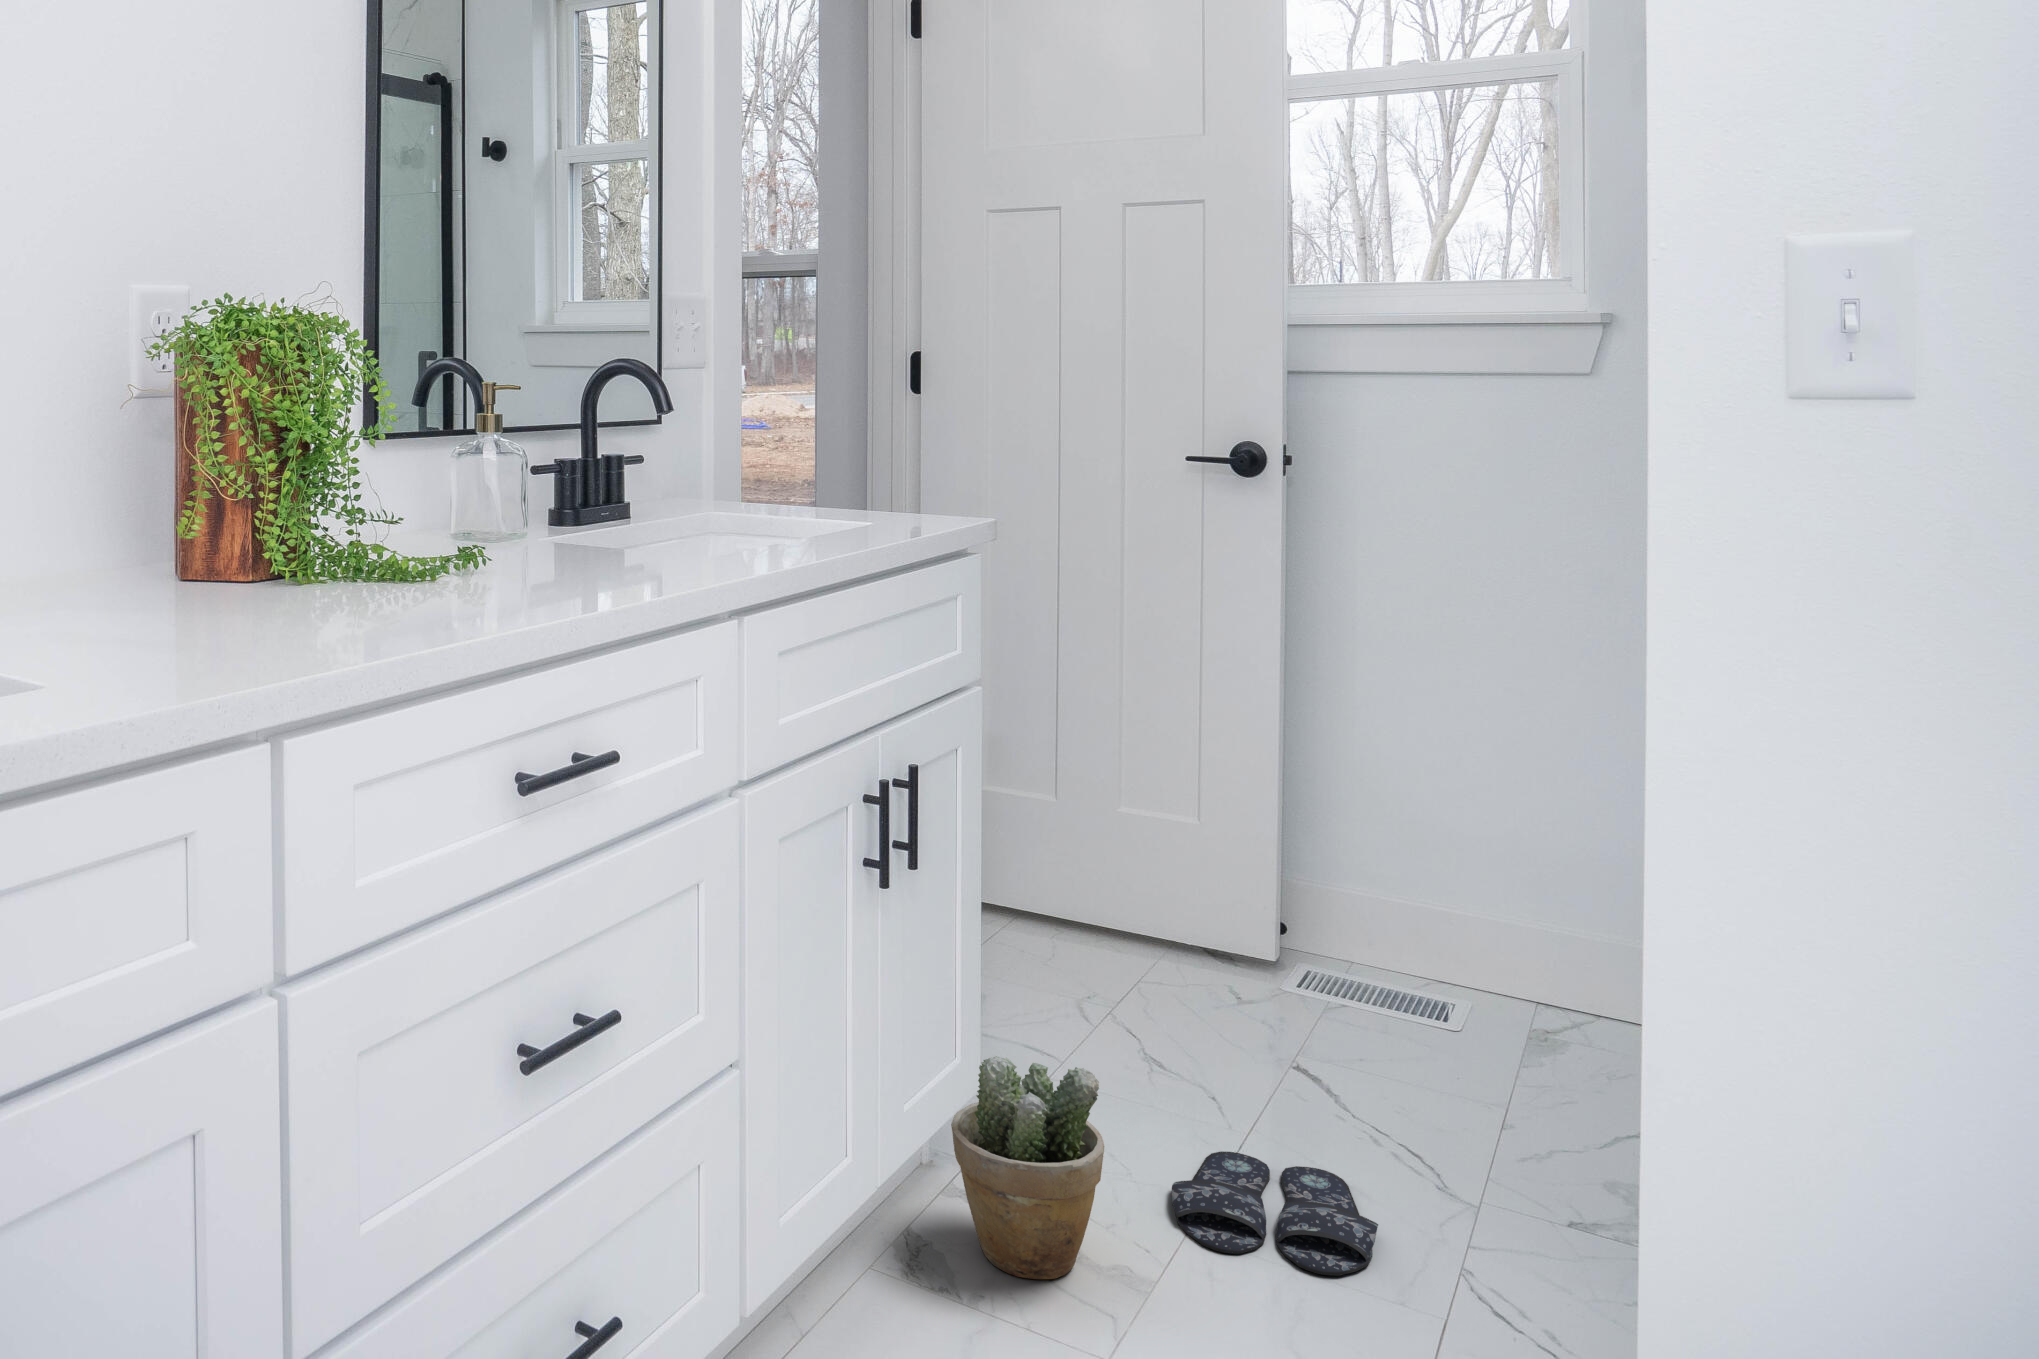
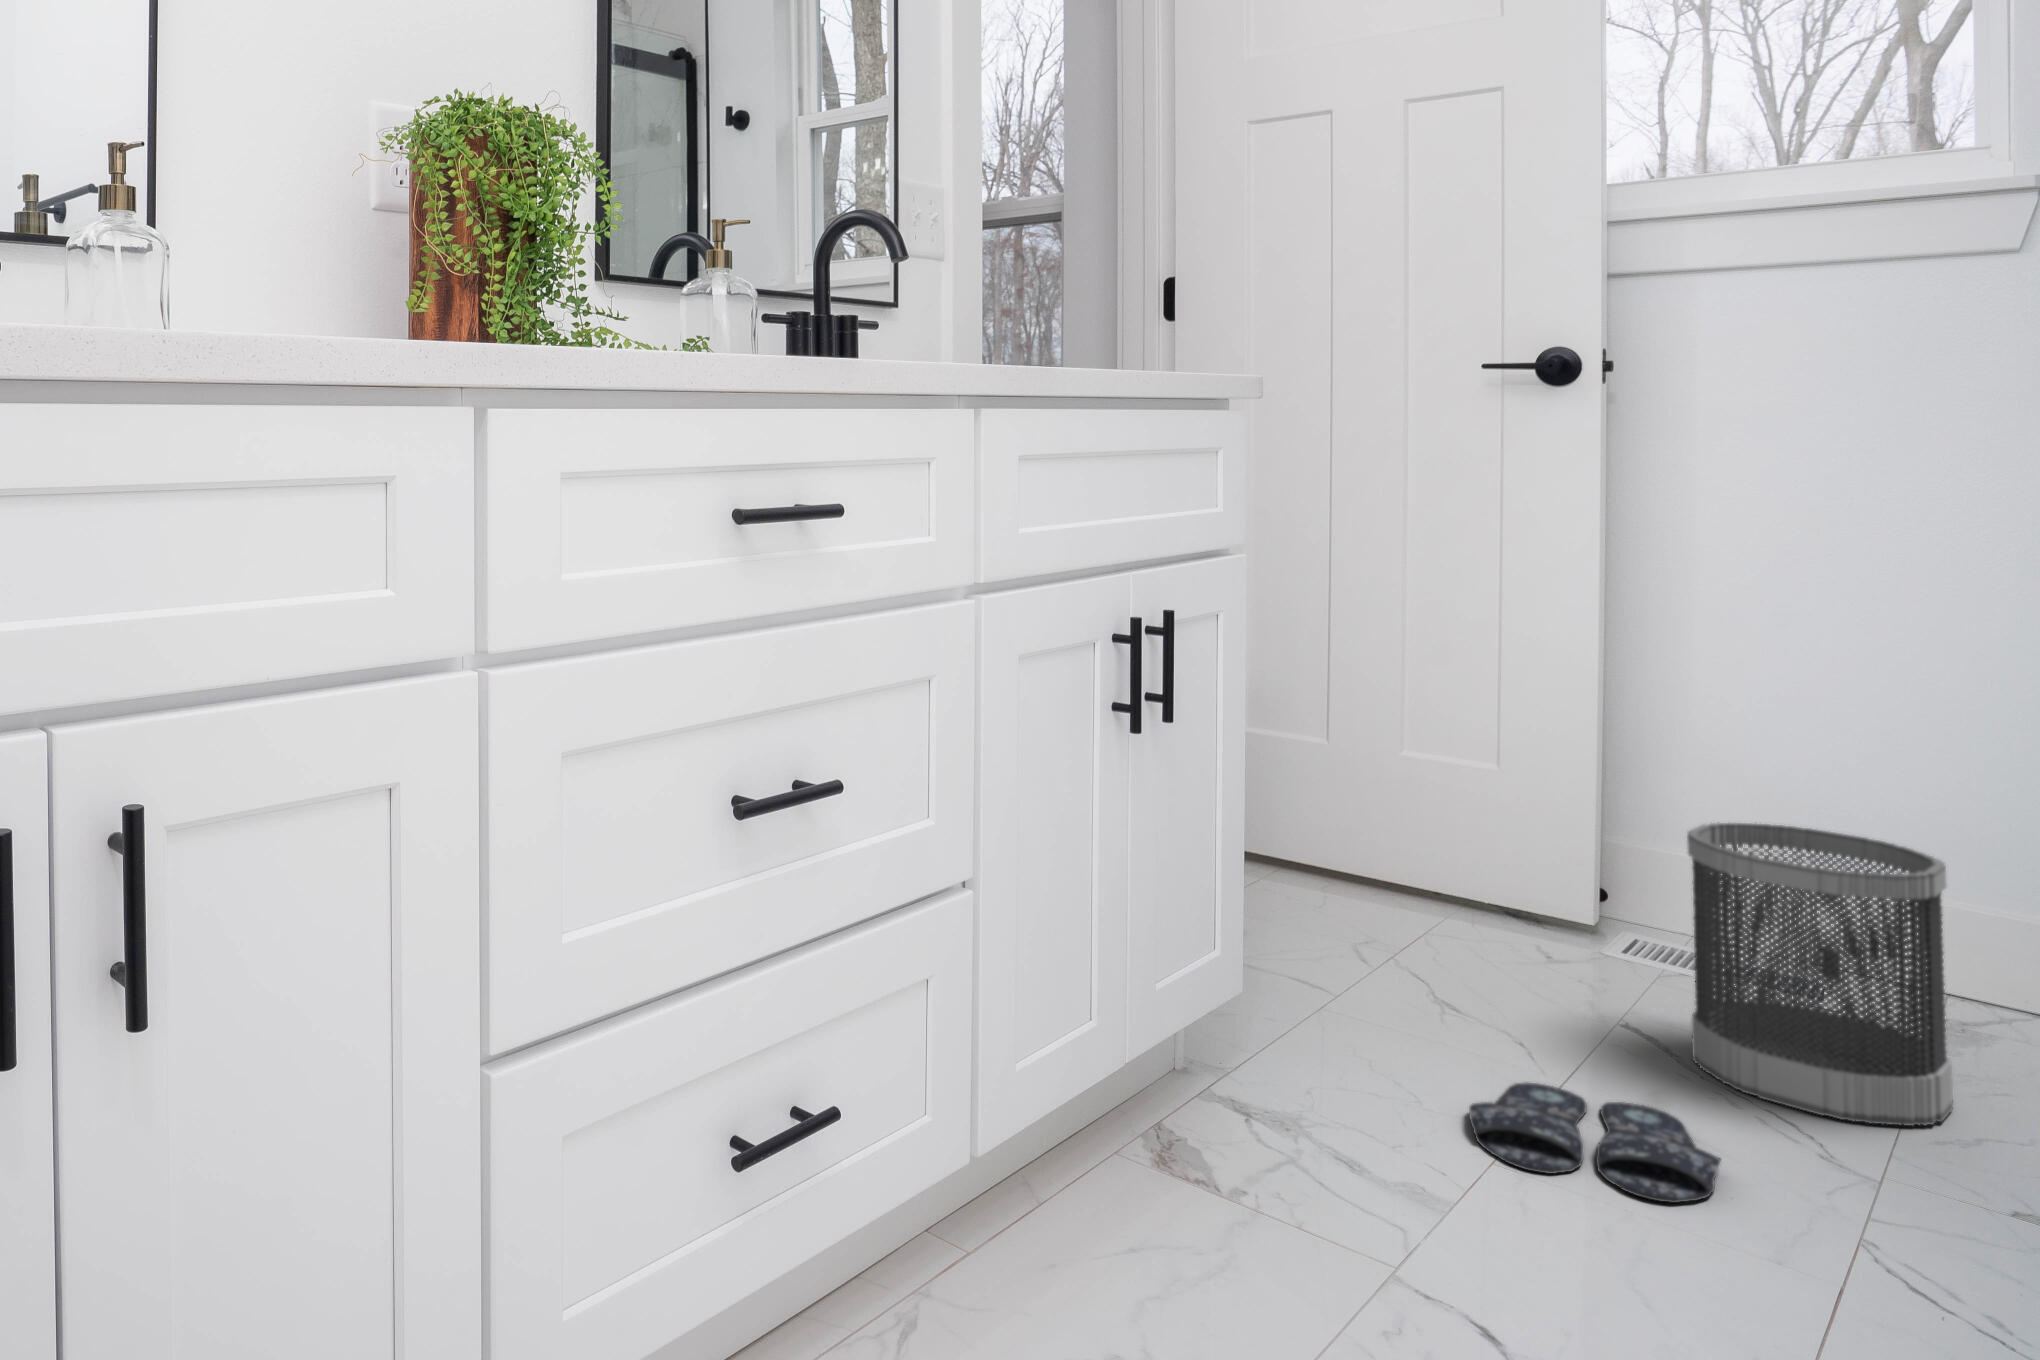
wastebasket: none [1356,892,1563,1170] -> present [1687,822,1953,1126]
potted plant: present [951,1056,1104,1279] -> none [1212,936,1389,1177]

